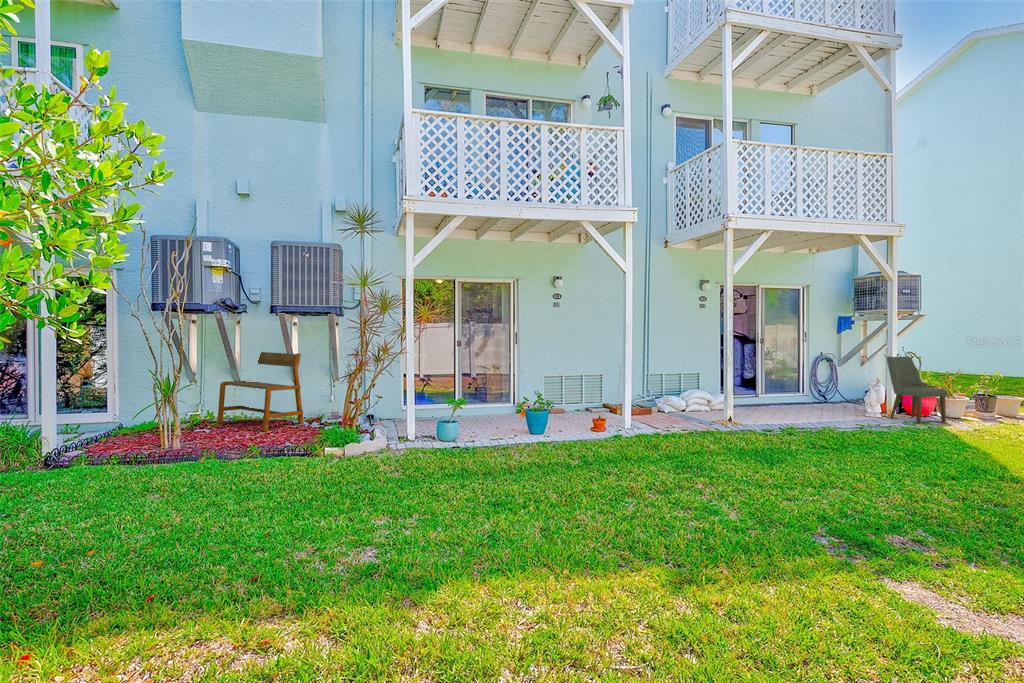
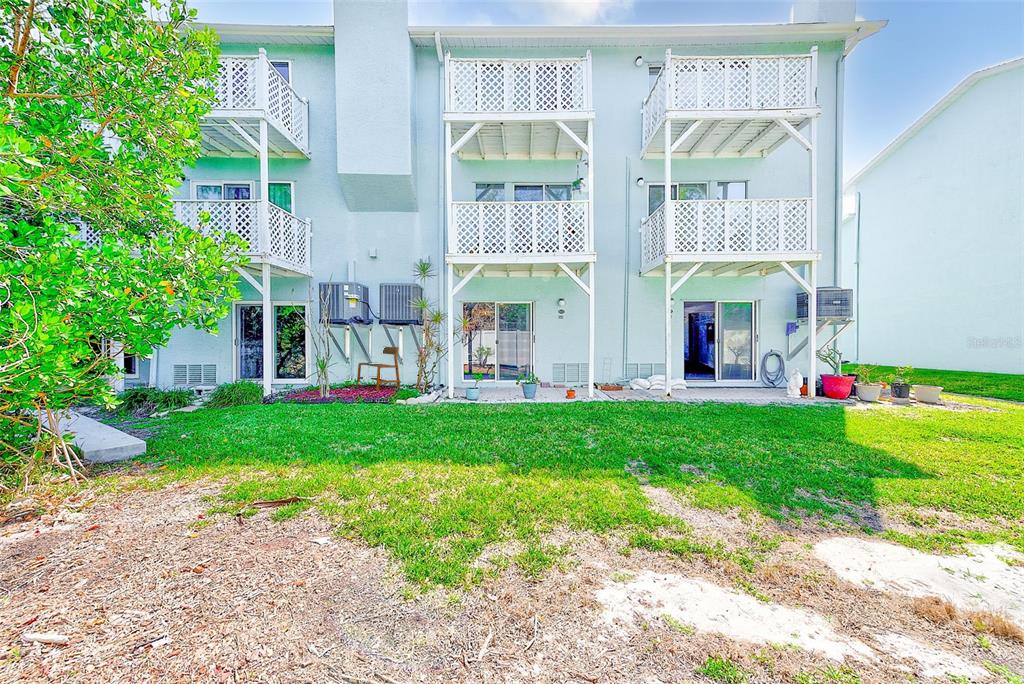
chair: present [886,356,948,424] -> none [802,352,848,403]

